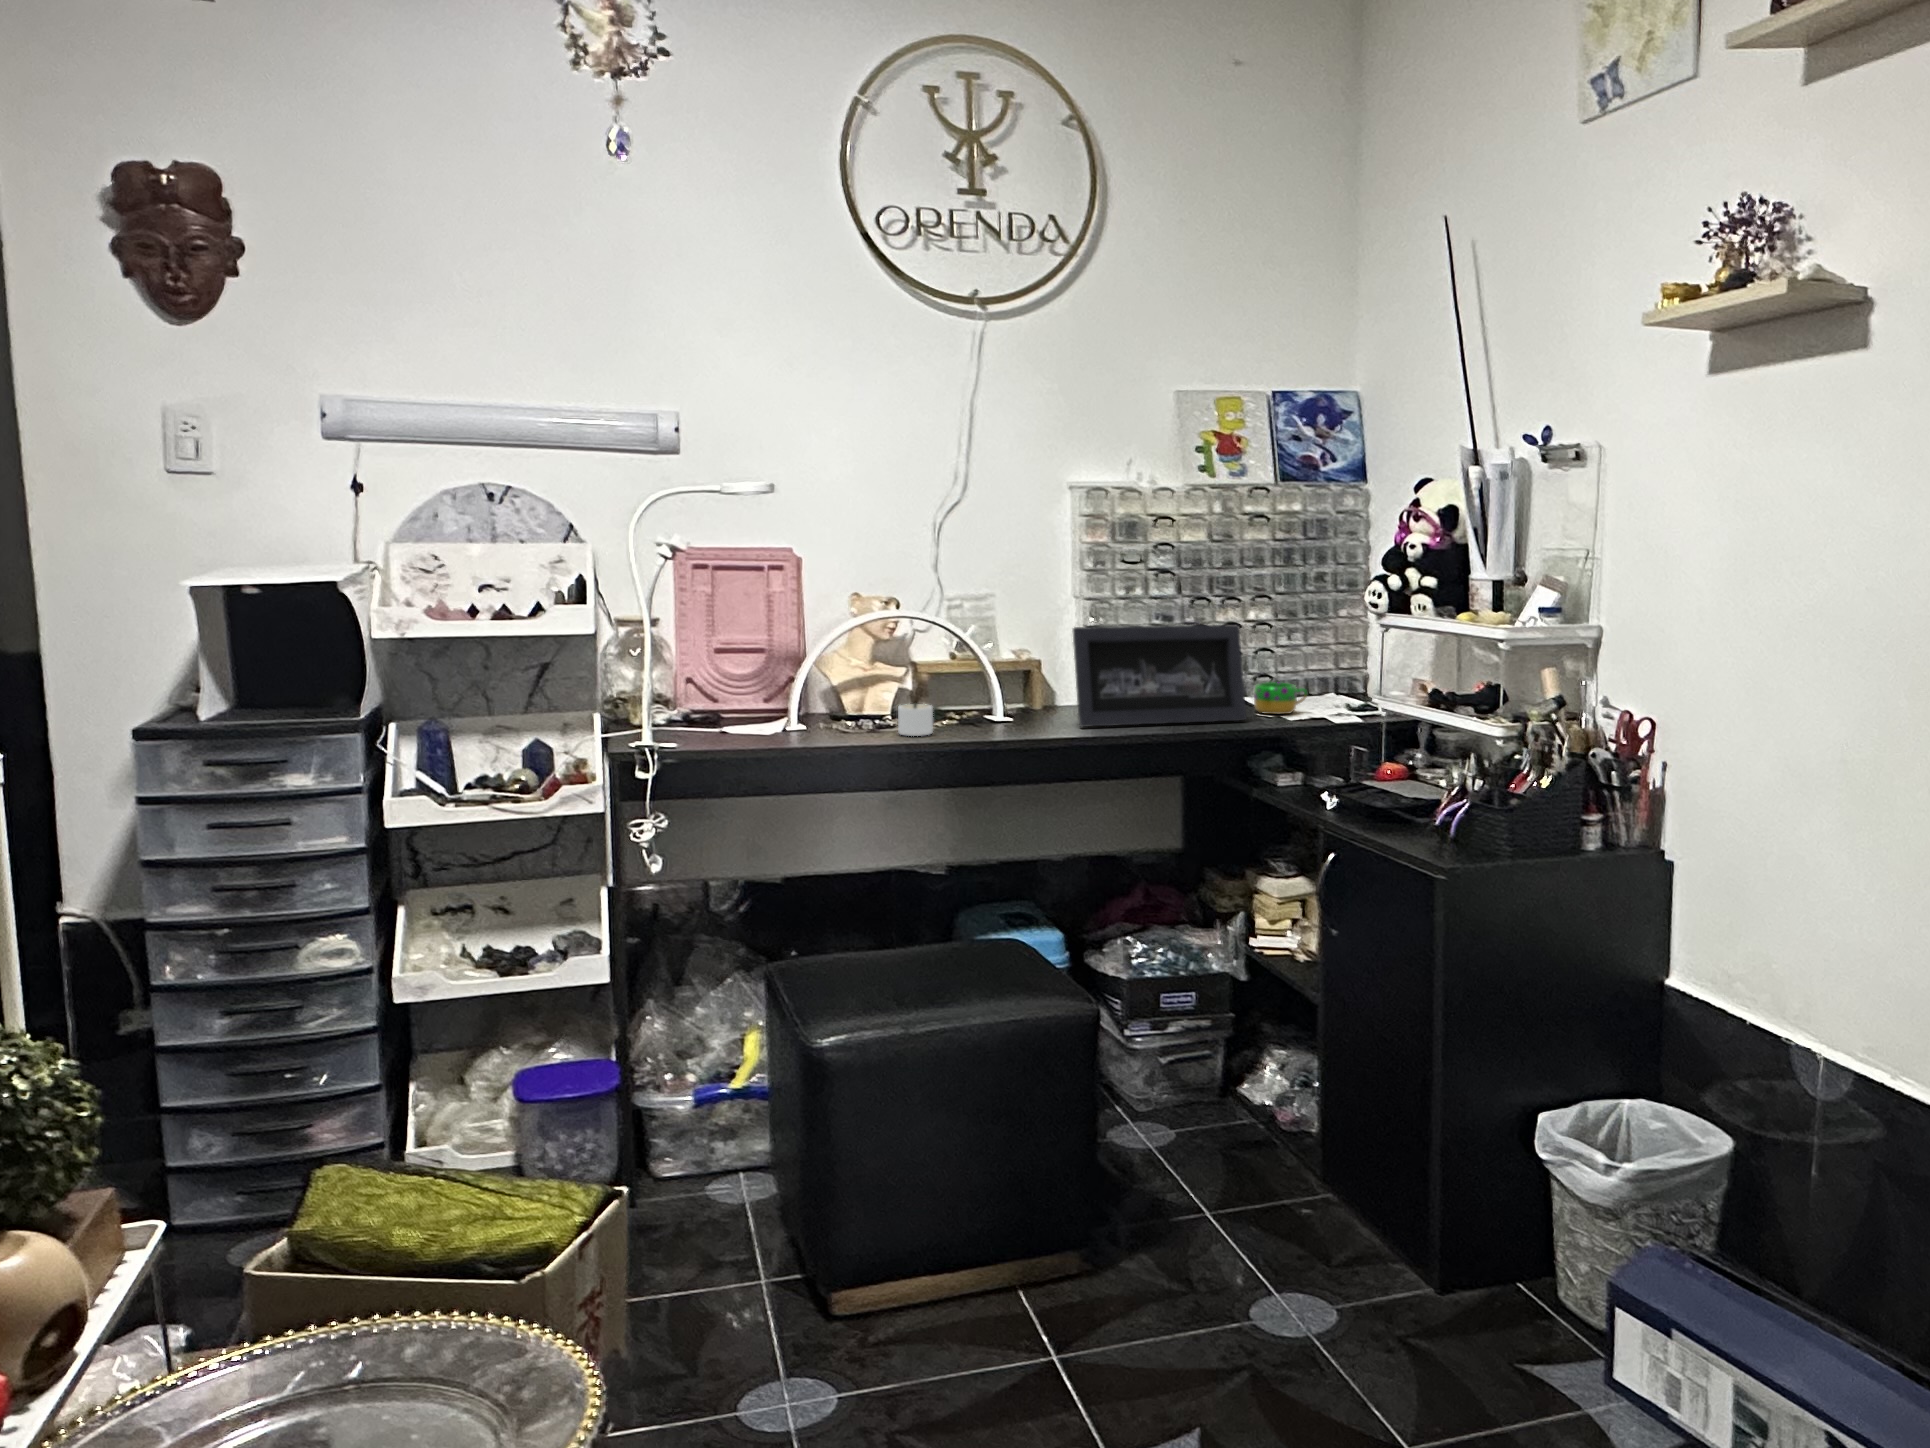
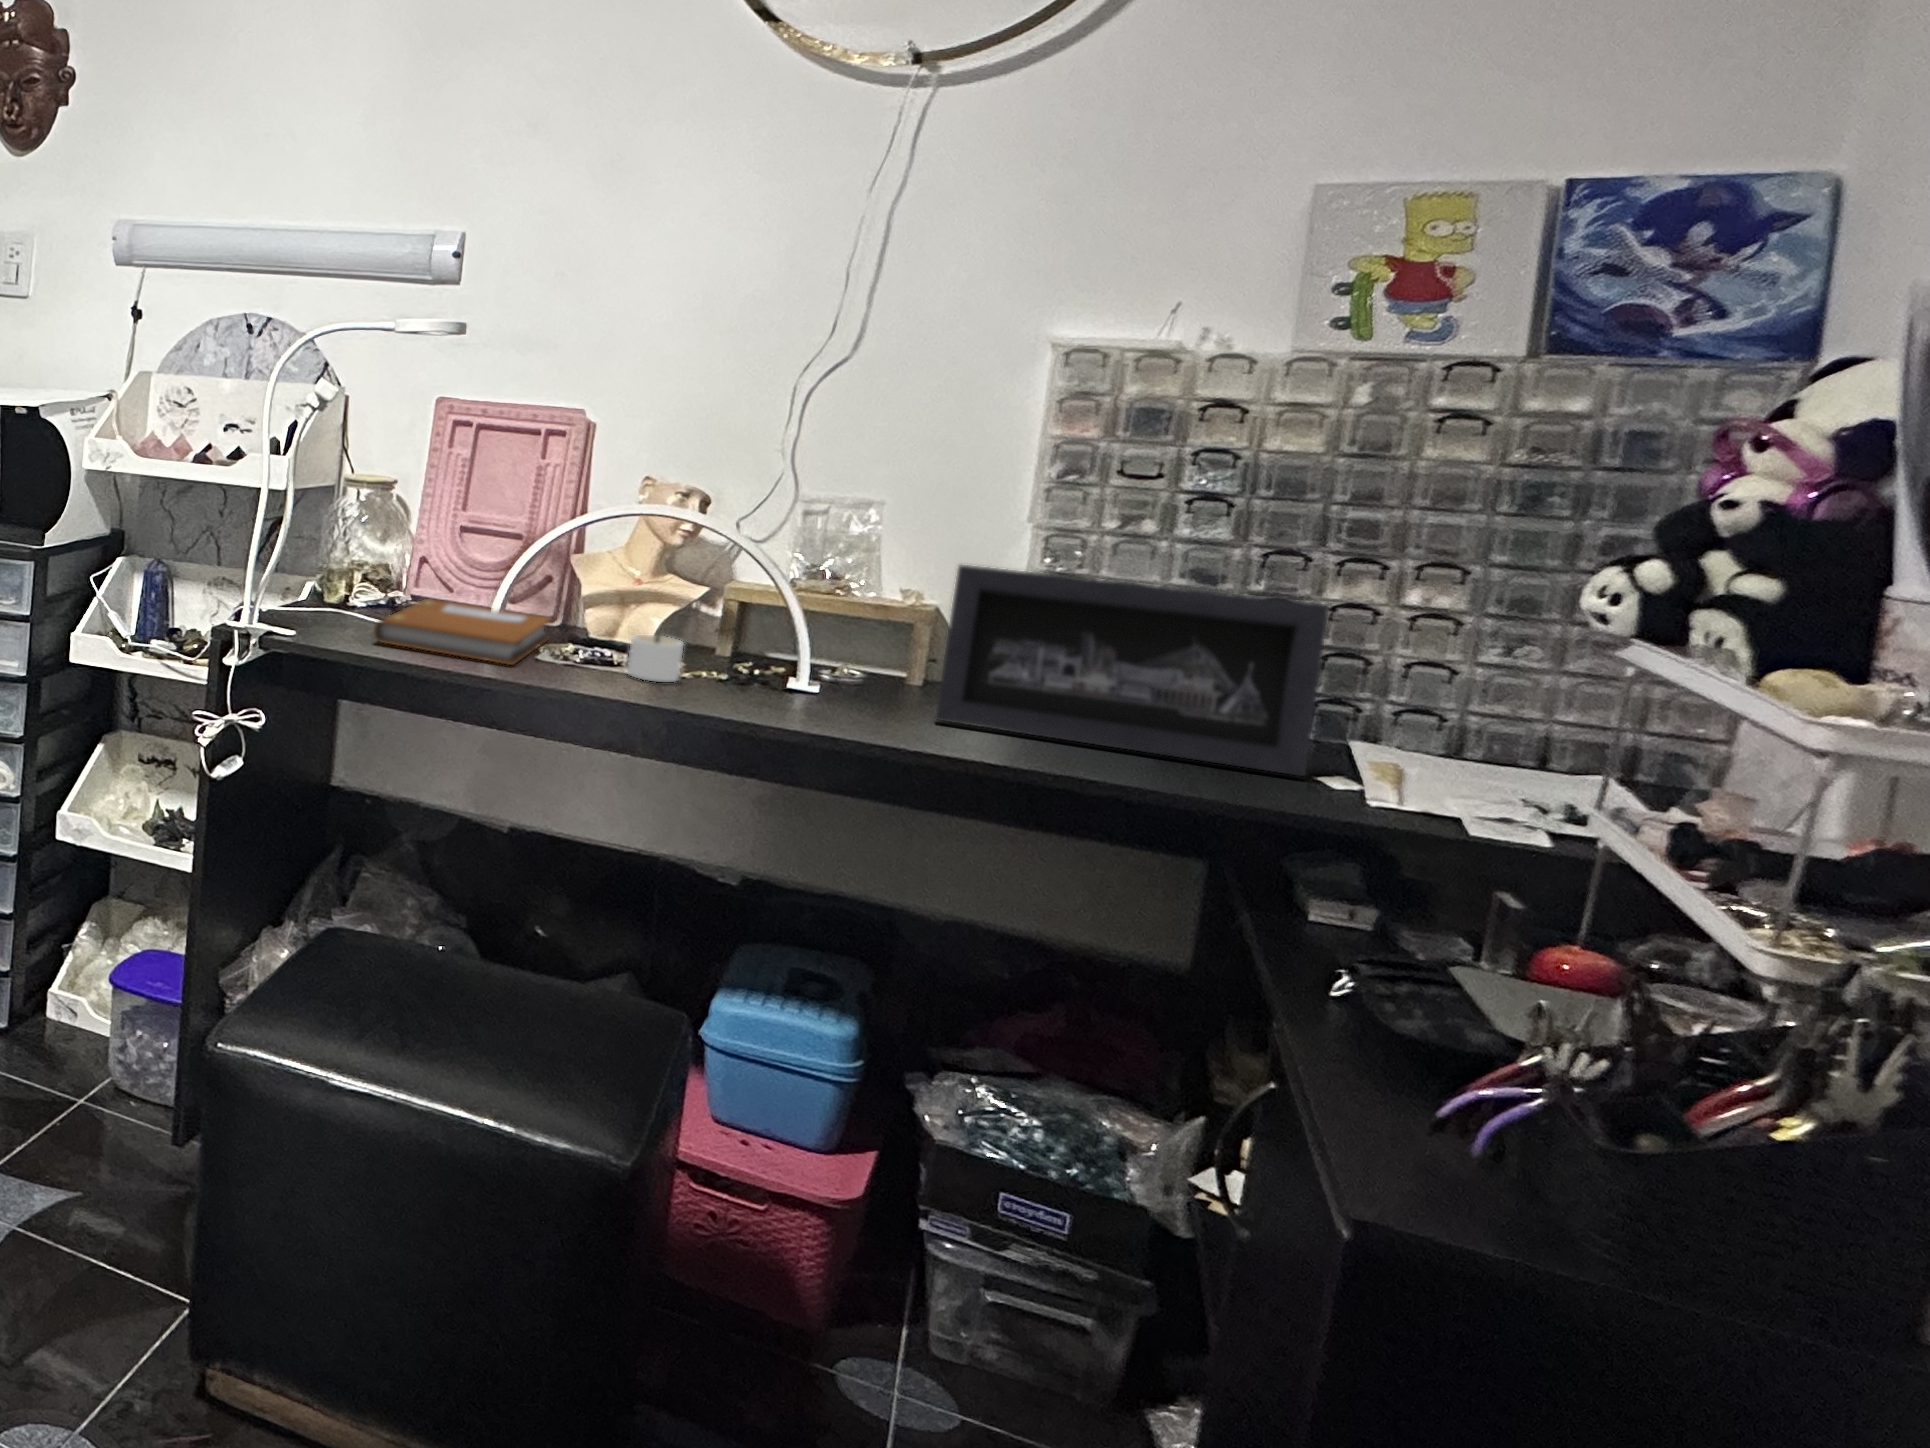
mug: present [1254,682,1307,714] -> none [1363,718,1507,787]
notebook: none [712,707,831,746] -> present [374,599,551,665]

